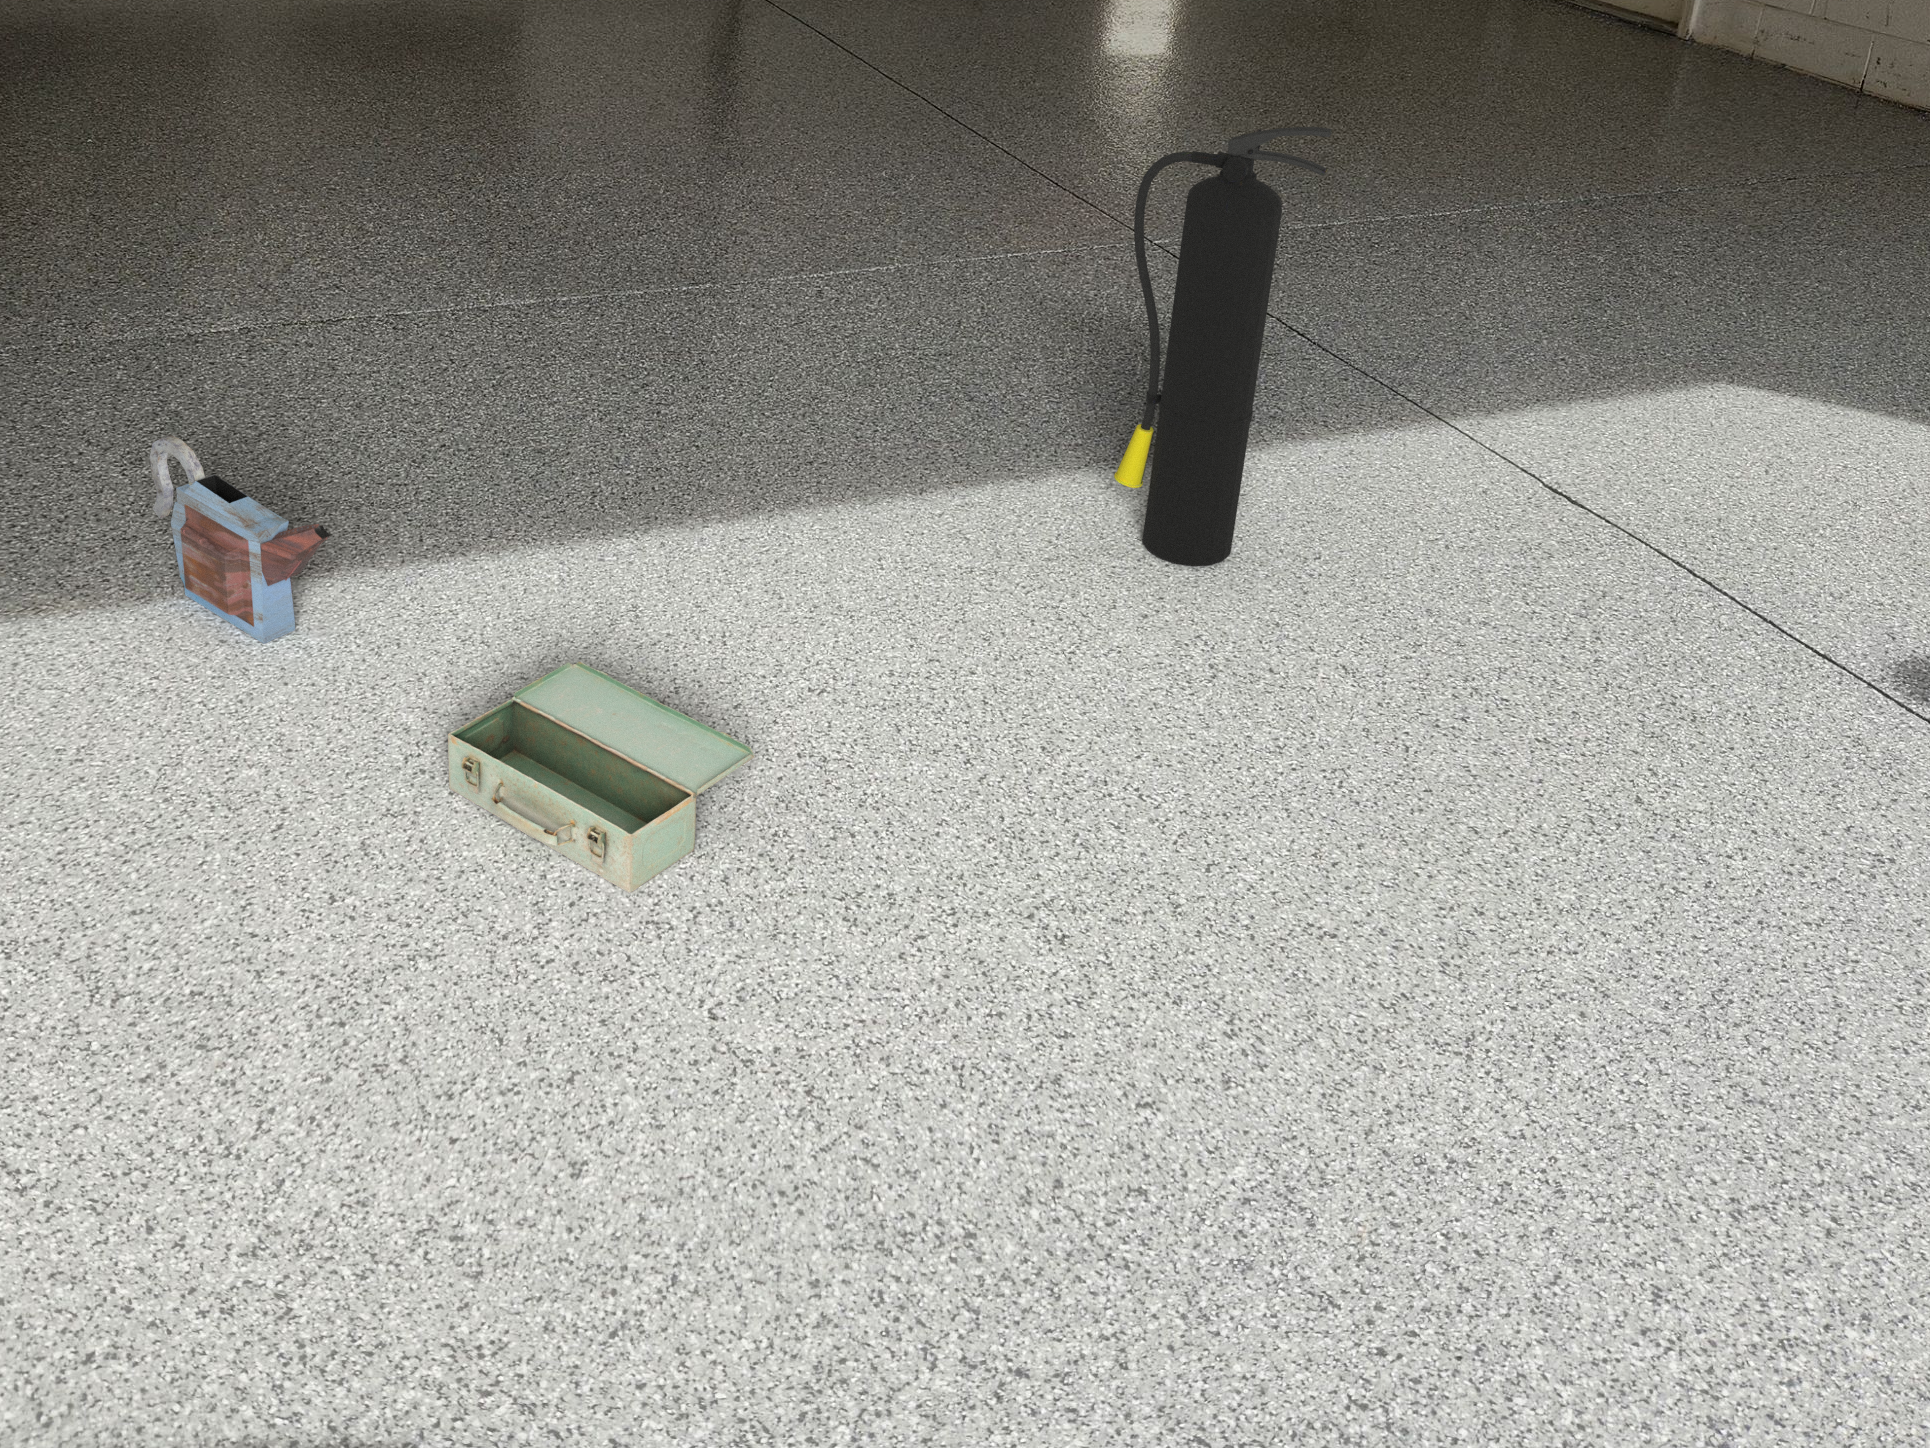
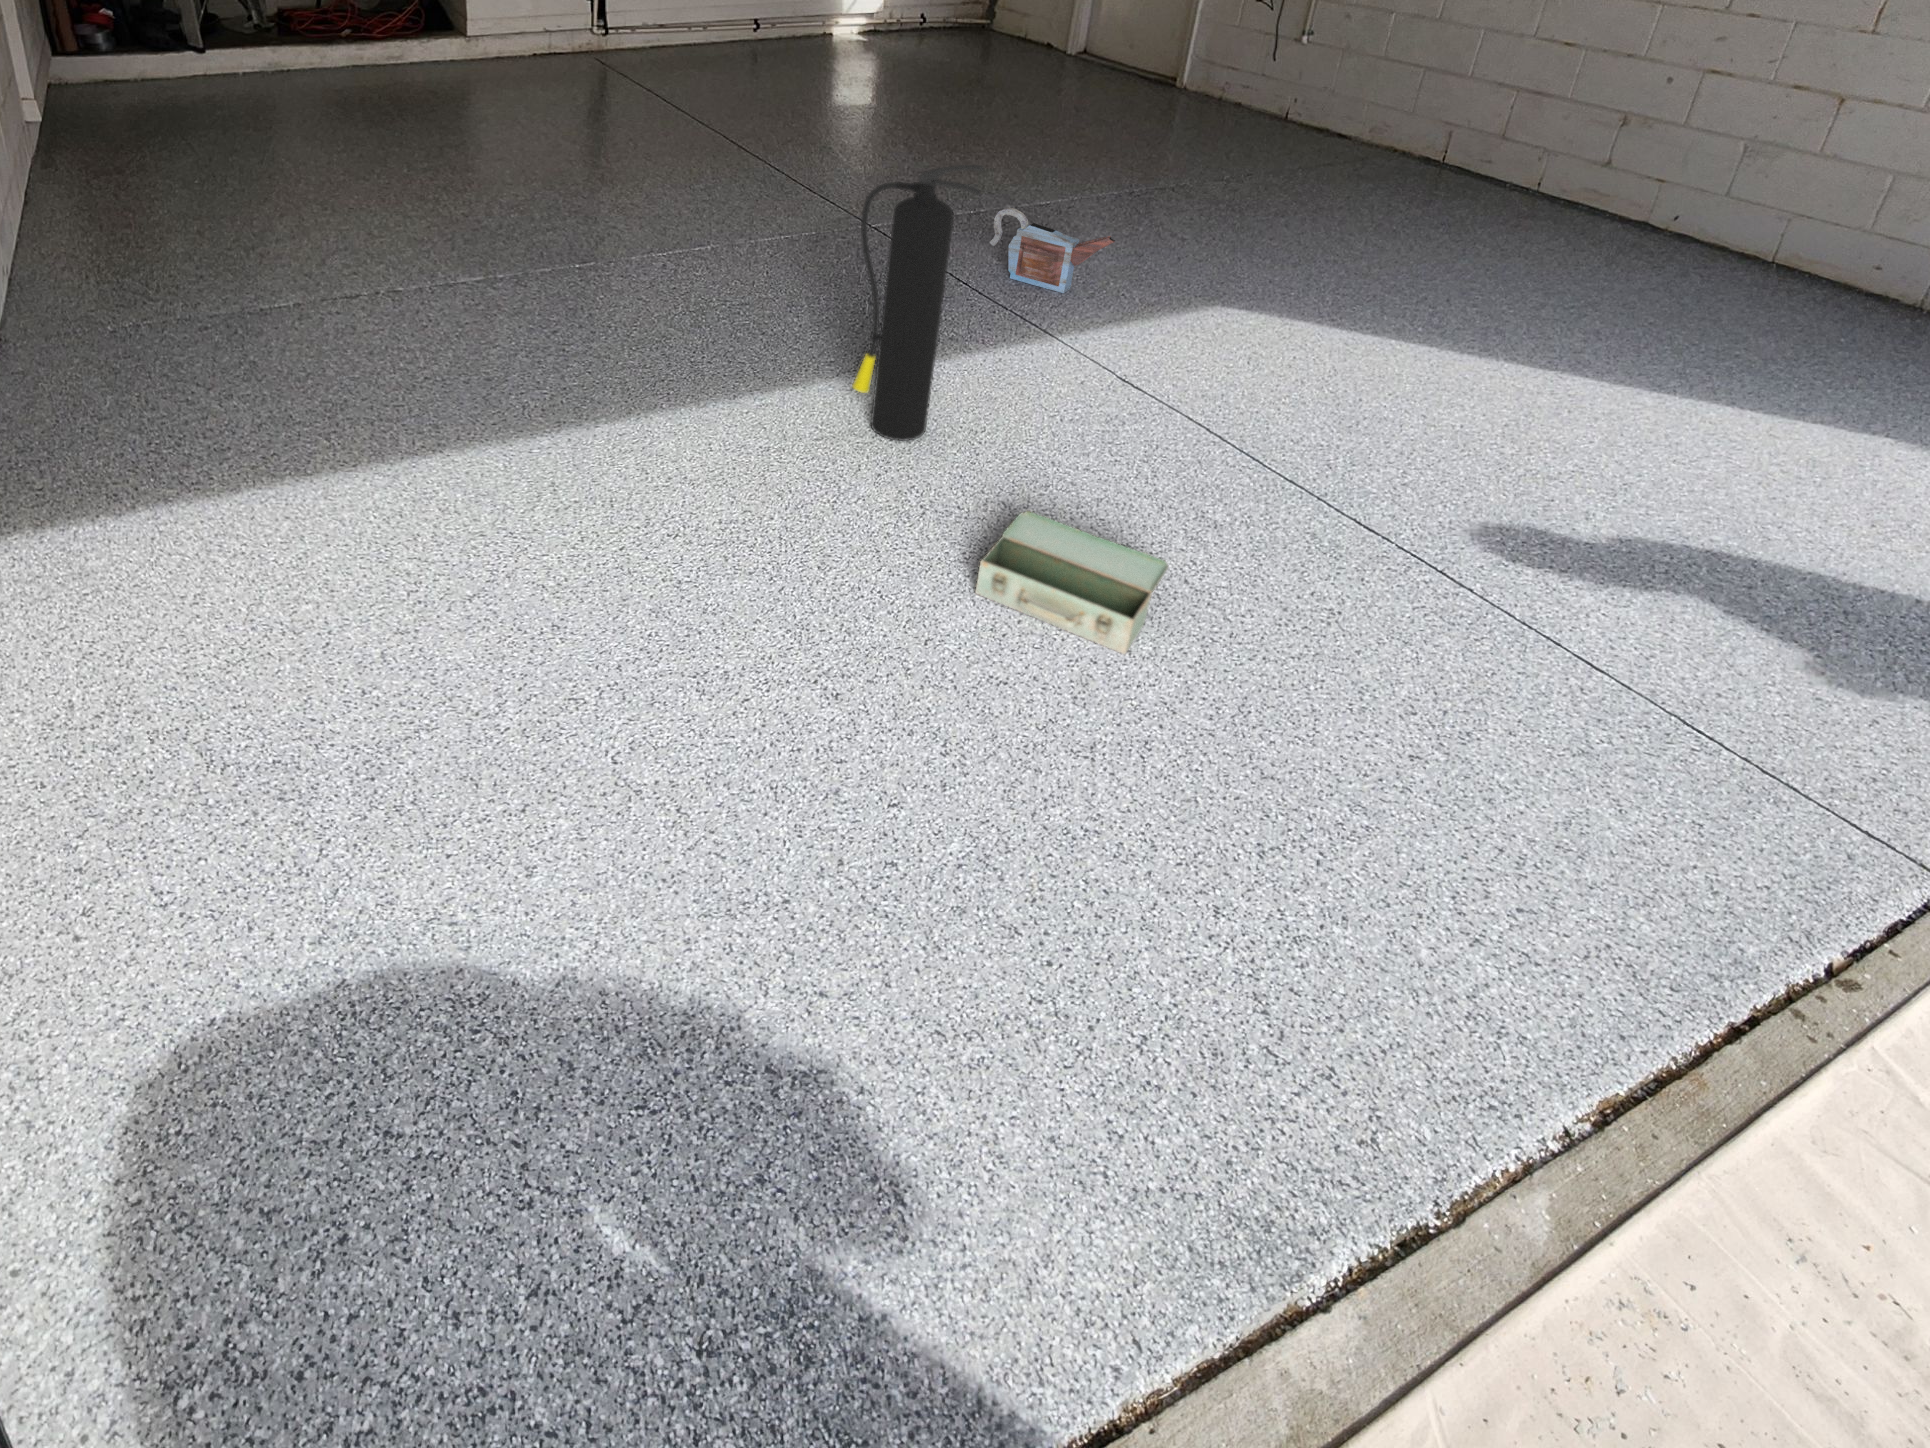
watering can: present [150,435,331,644] -> present [990,208,1115,293]
toolbox: present [448,662,755,893] -> present [976,511,1169,654]

